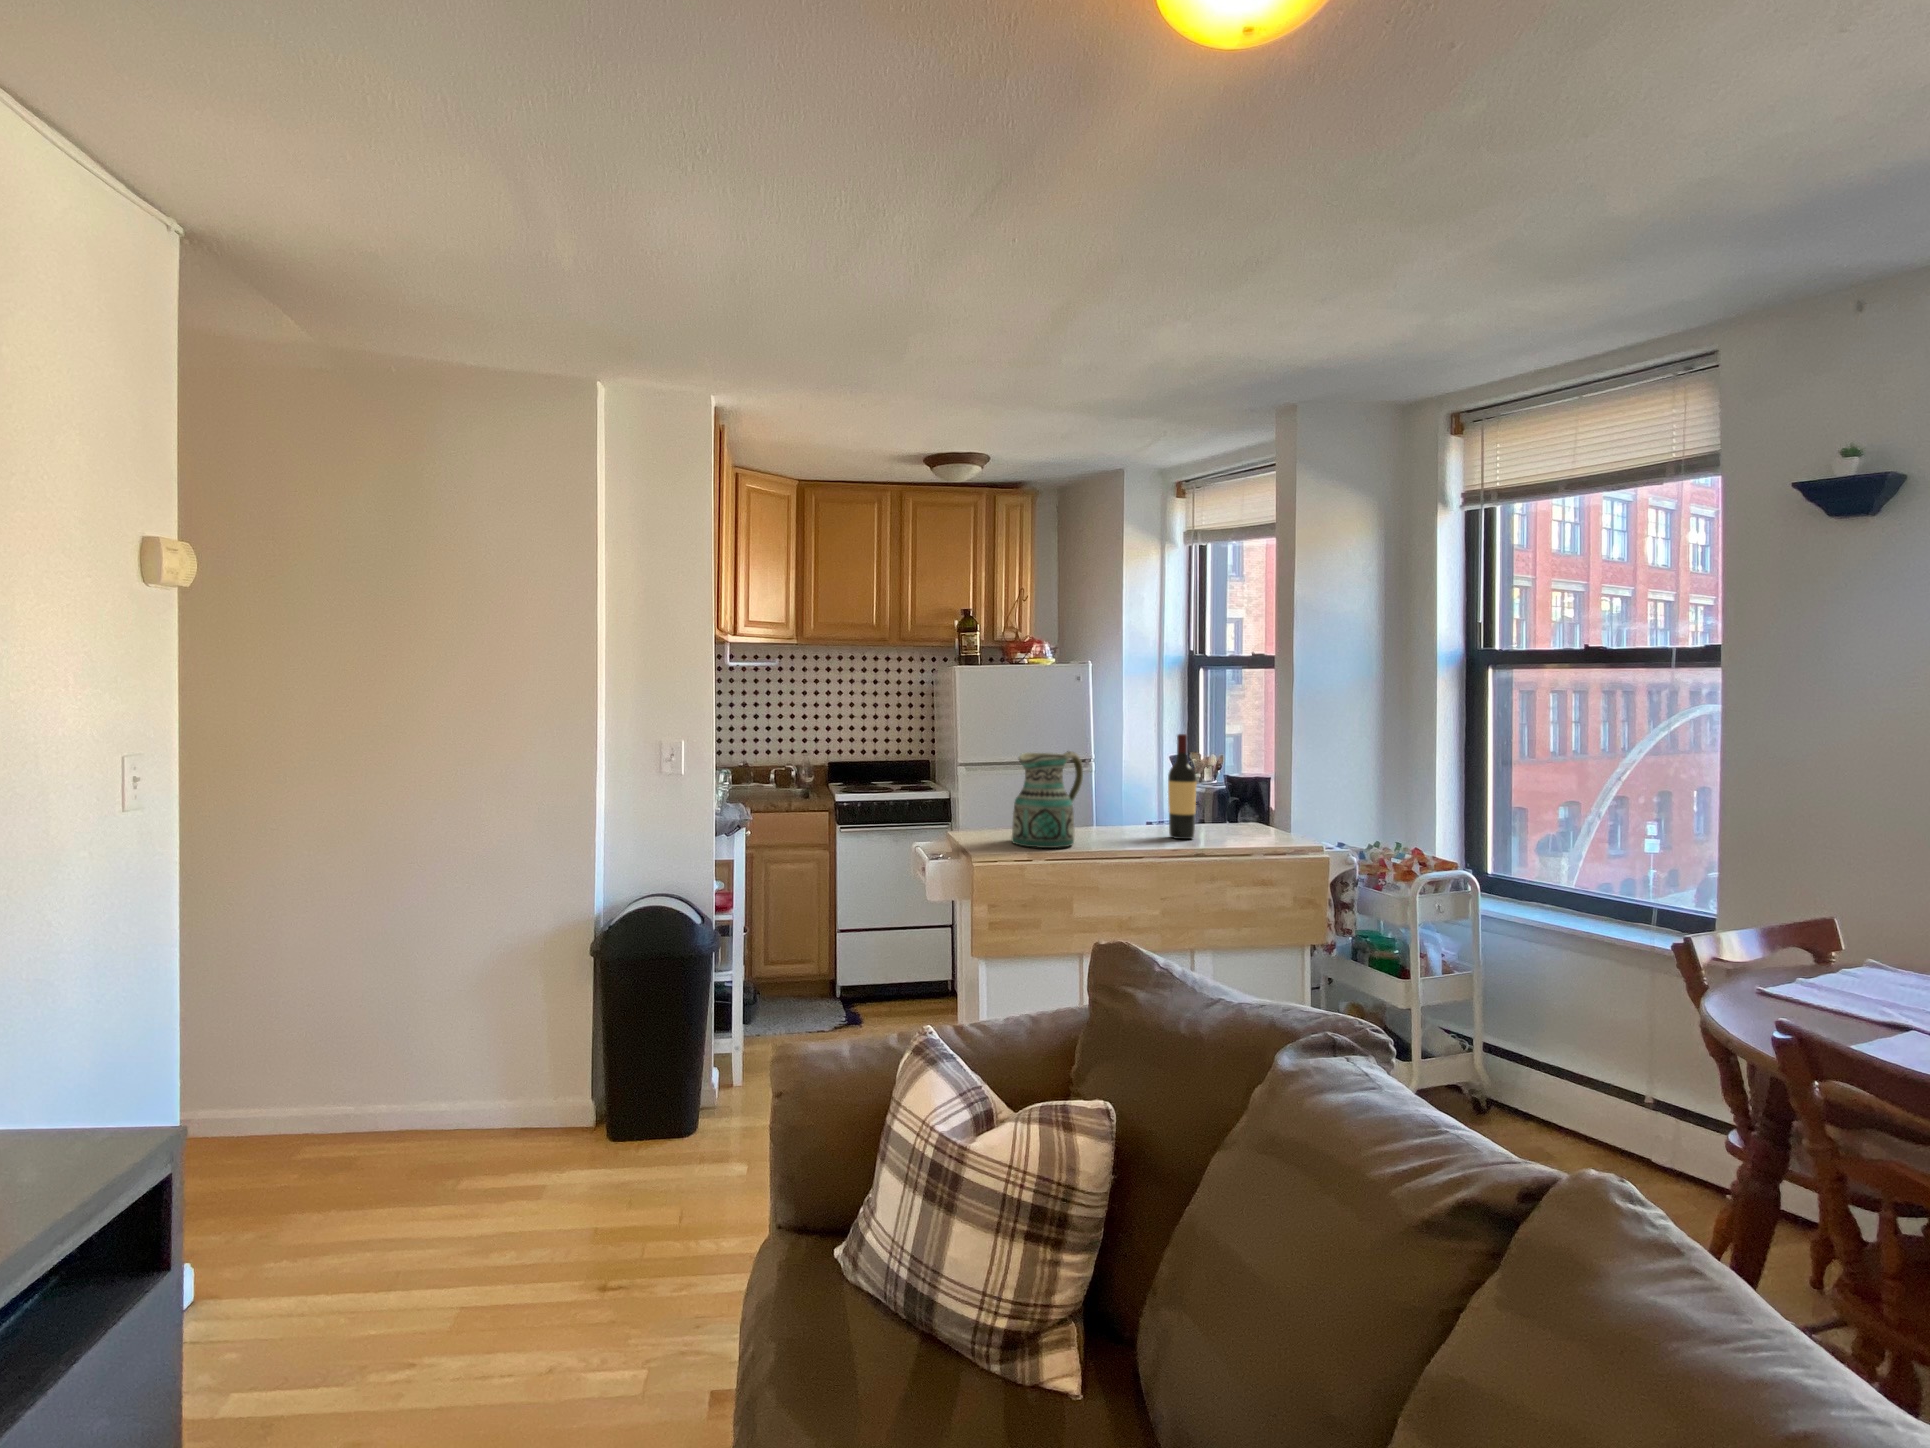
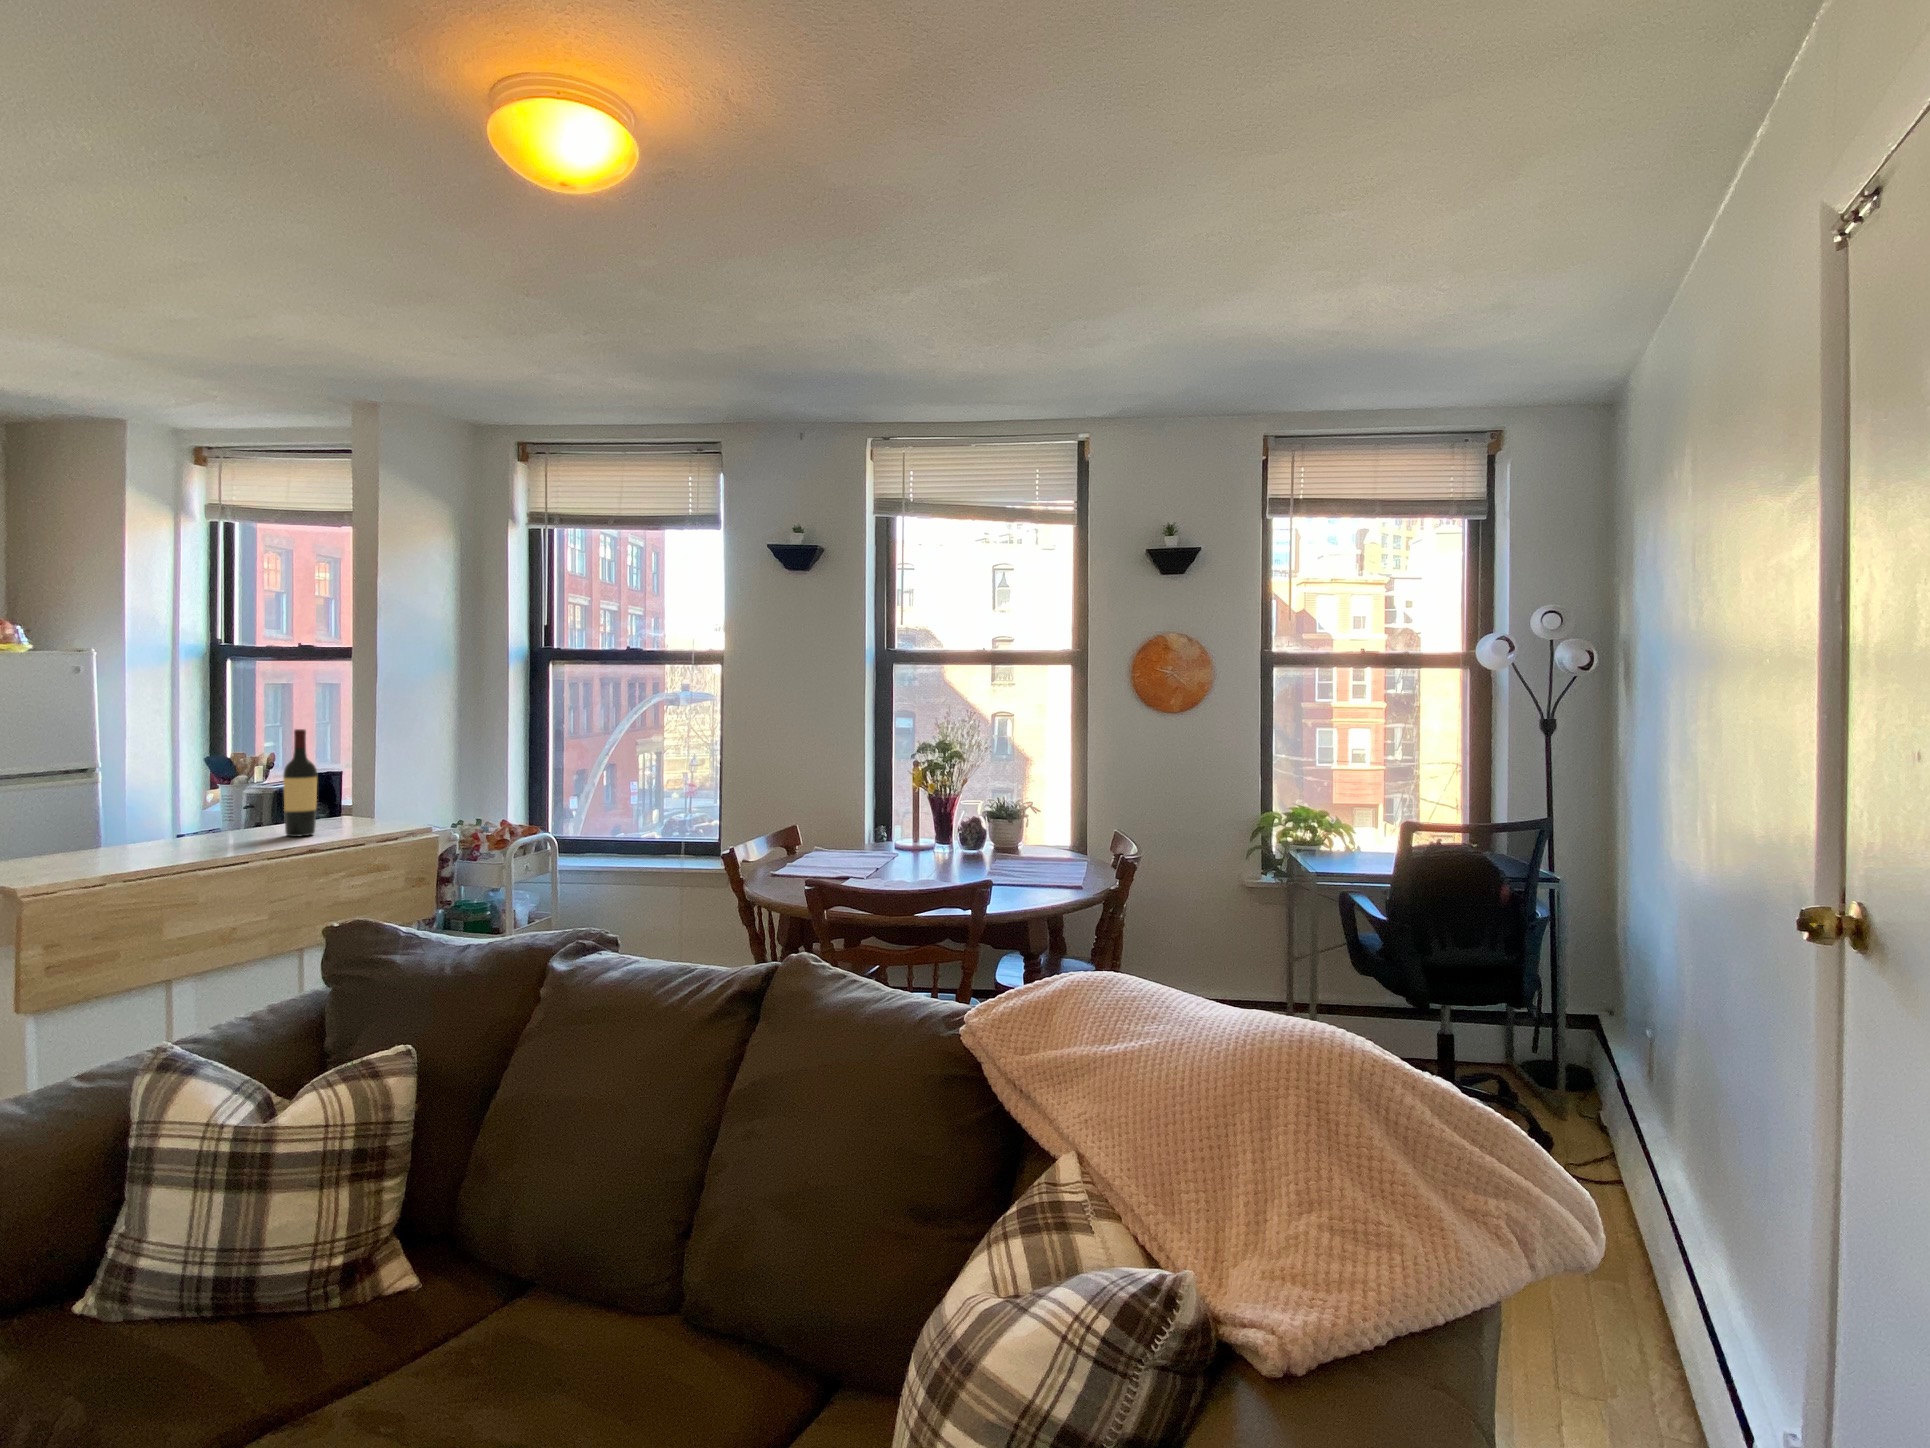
ceramic pitcher: present [1012,751,1083,848] -> none [92,753,186,864]

